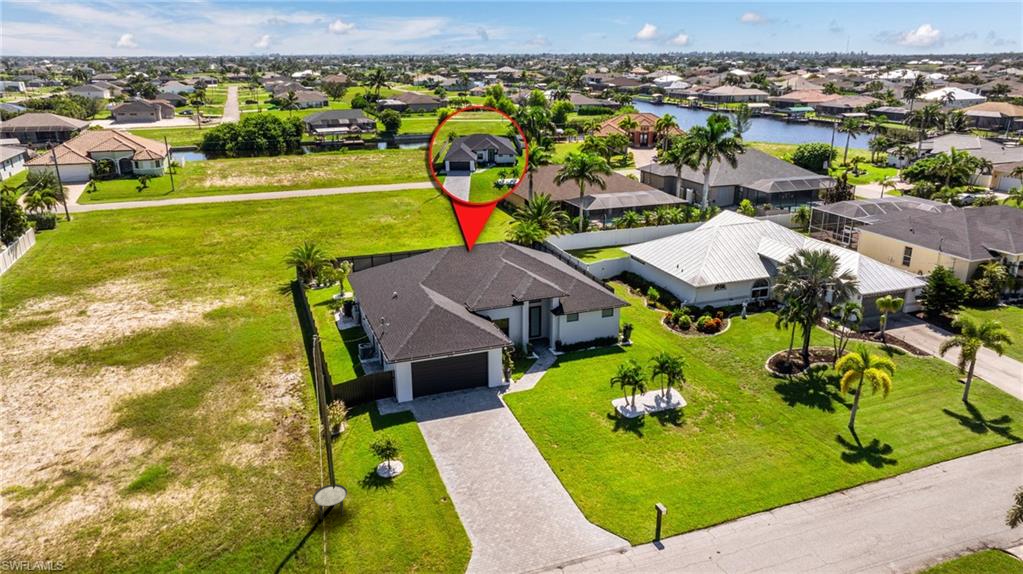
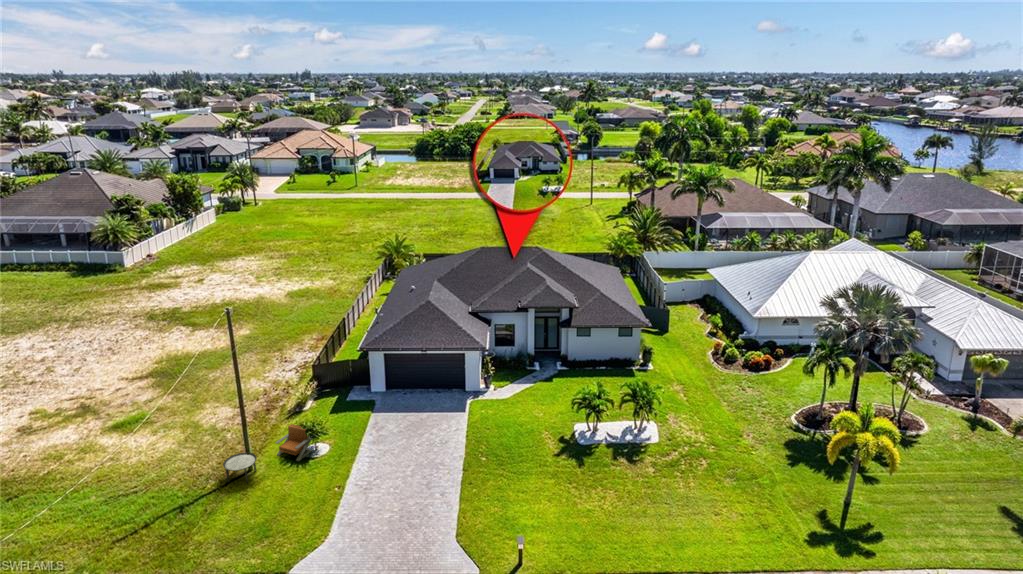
lounge chair: none [350,447,386,483] -> present [276,424,312,461]

